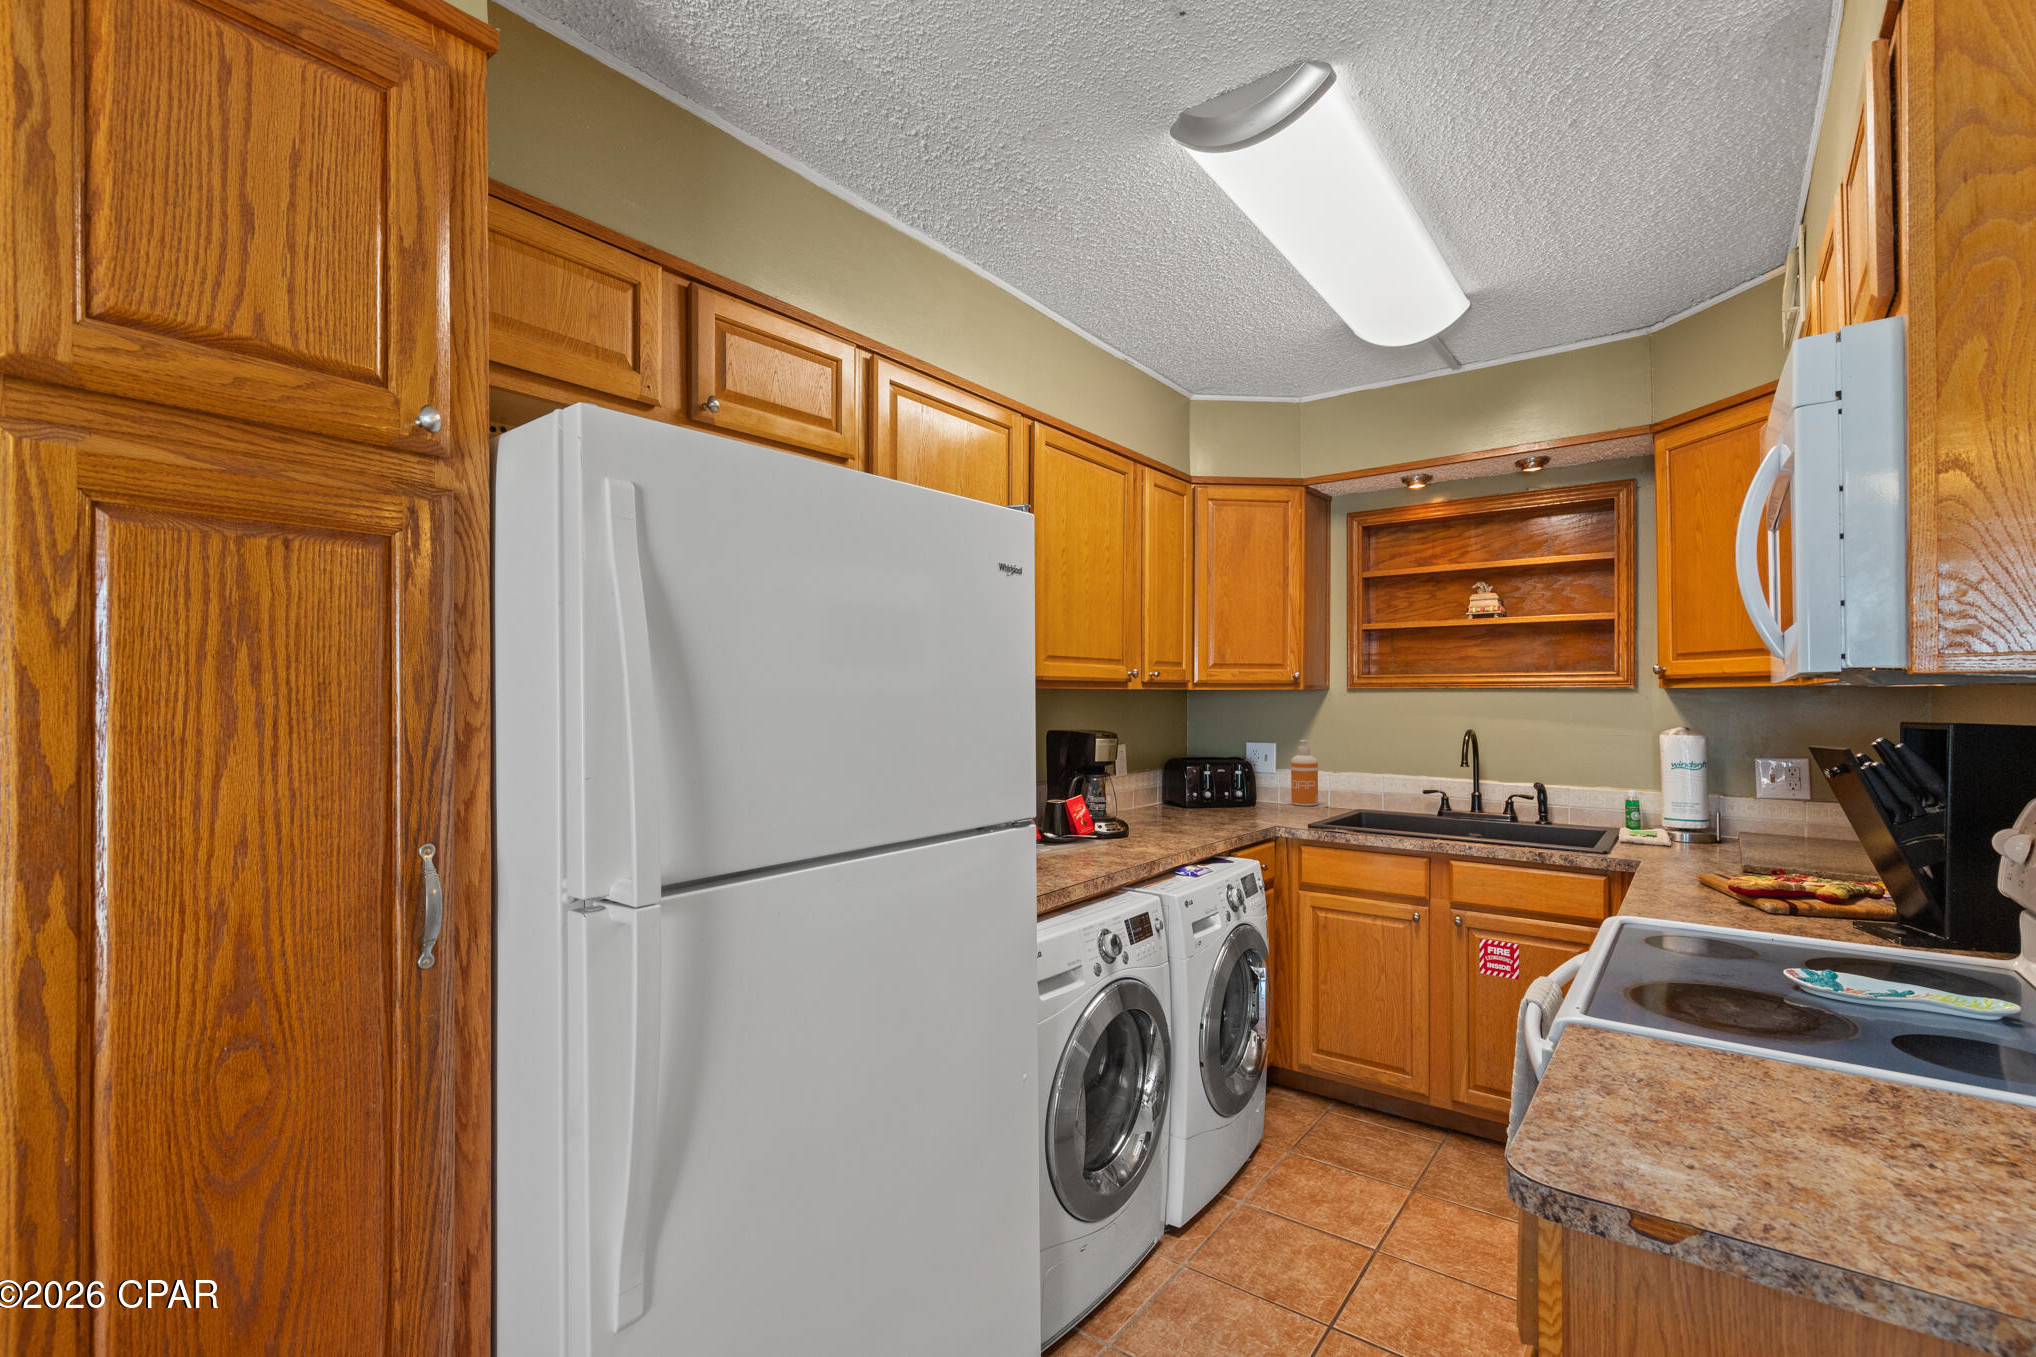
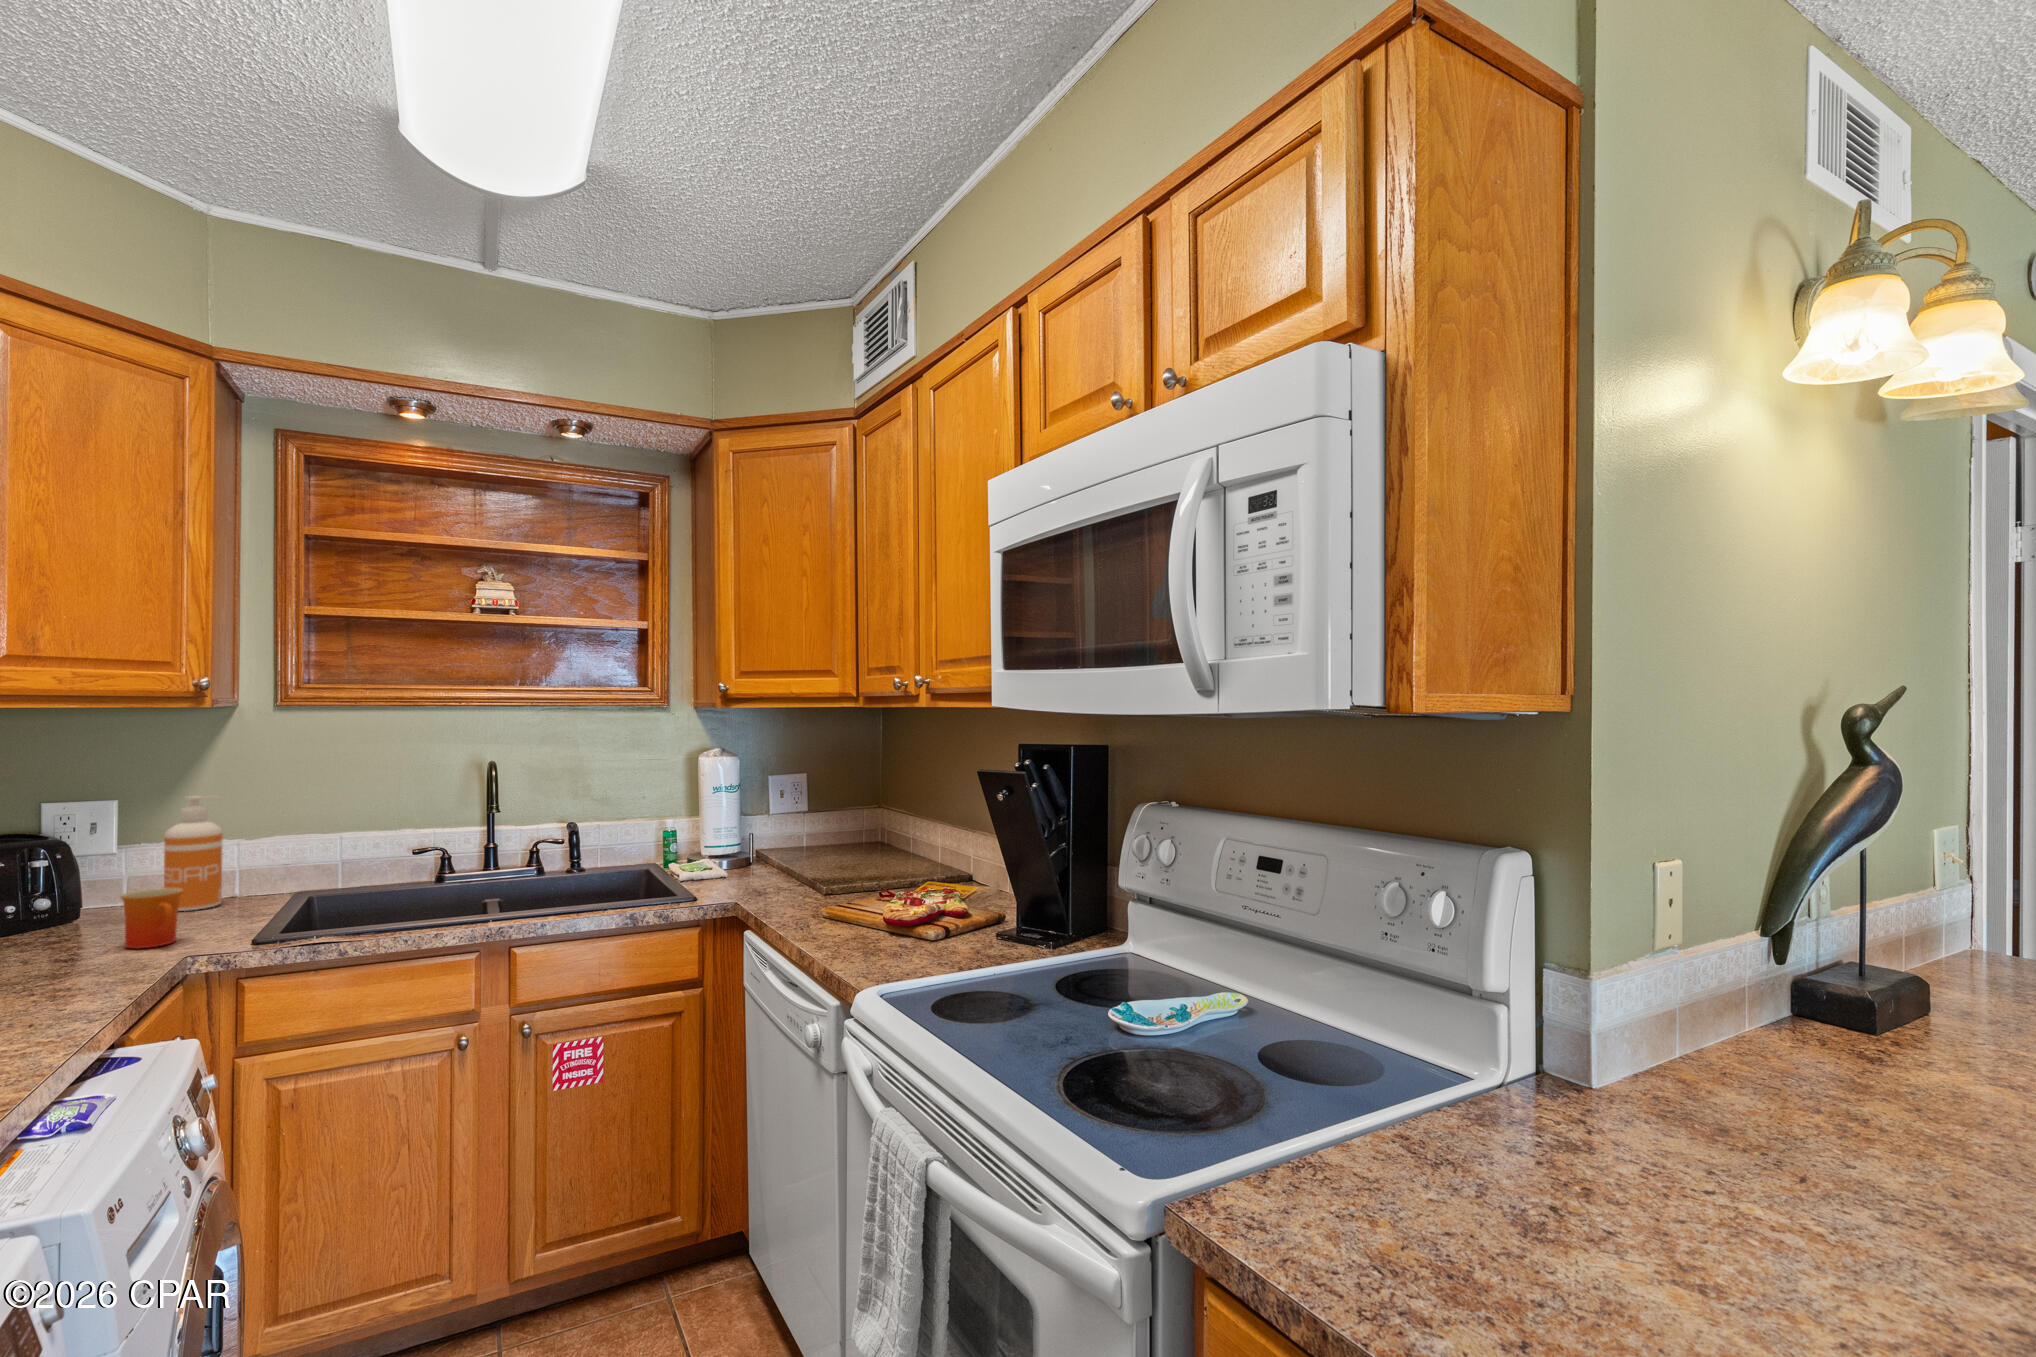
mug: none [1255,788,1282,819] -> present [120,888,183,949]

